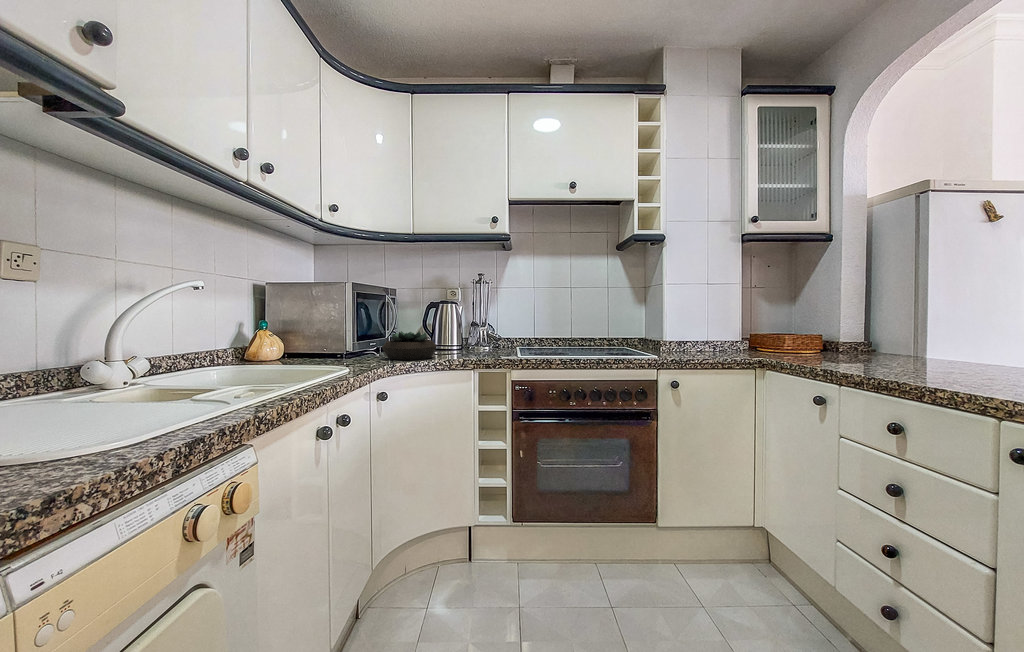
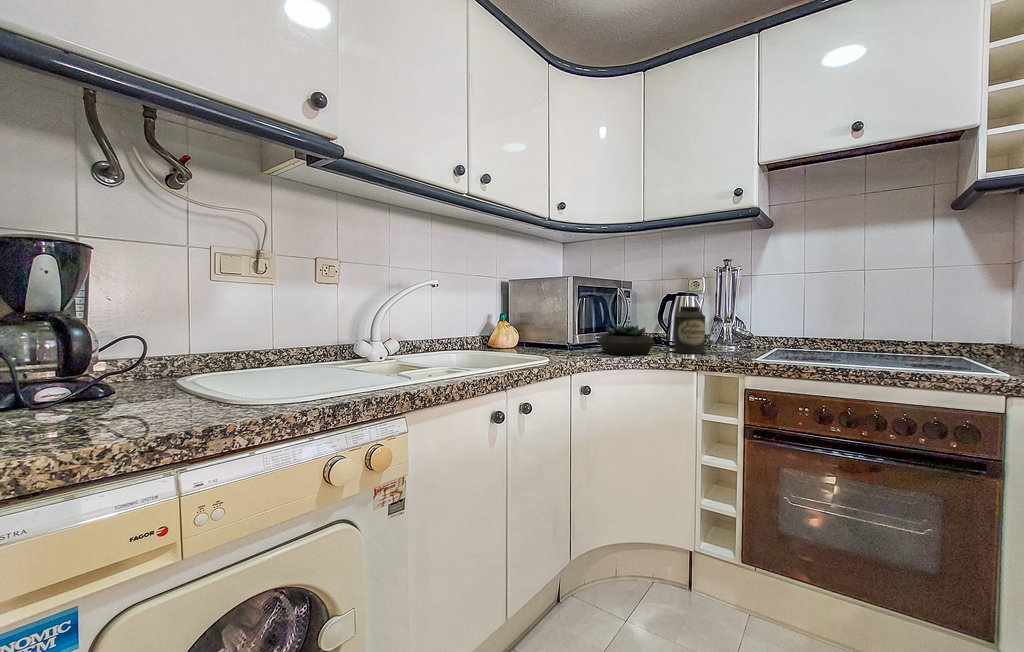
canister: none [449,313,474,355] -> present [675,306,705,354]

